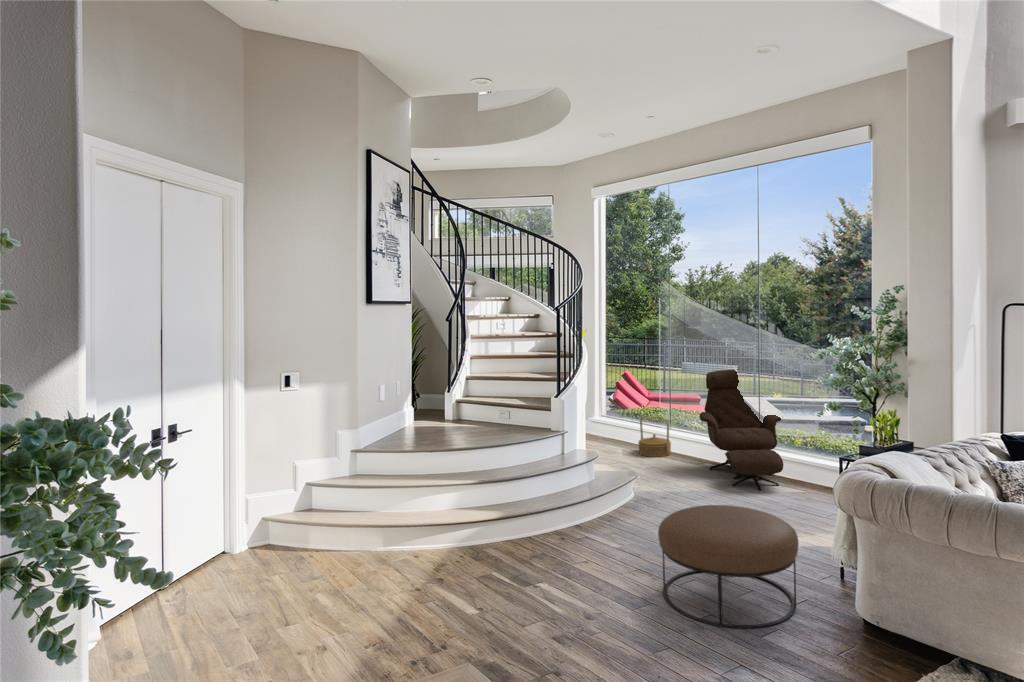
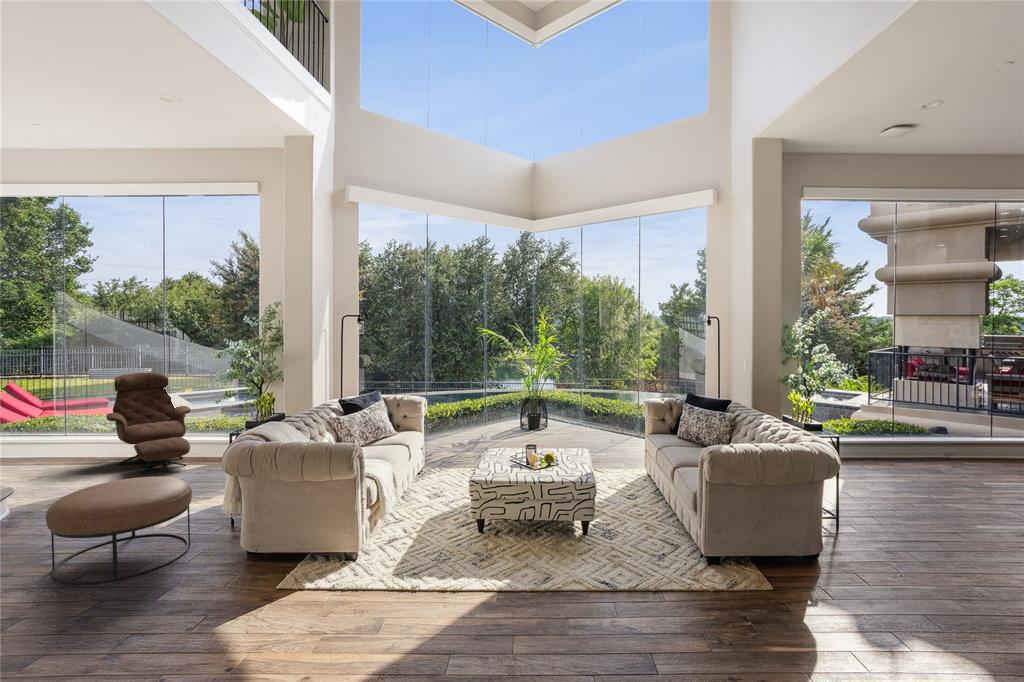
woven basket: present [638,417,671,457] -> none [31,427,74,466]

